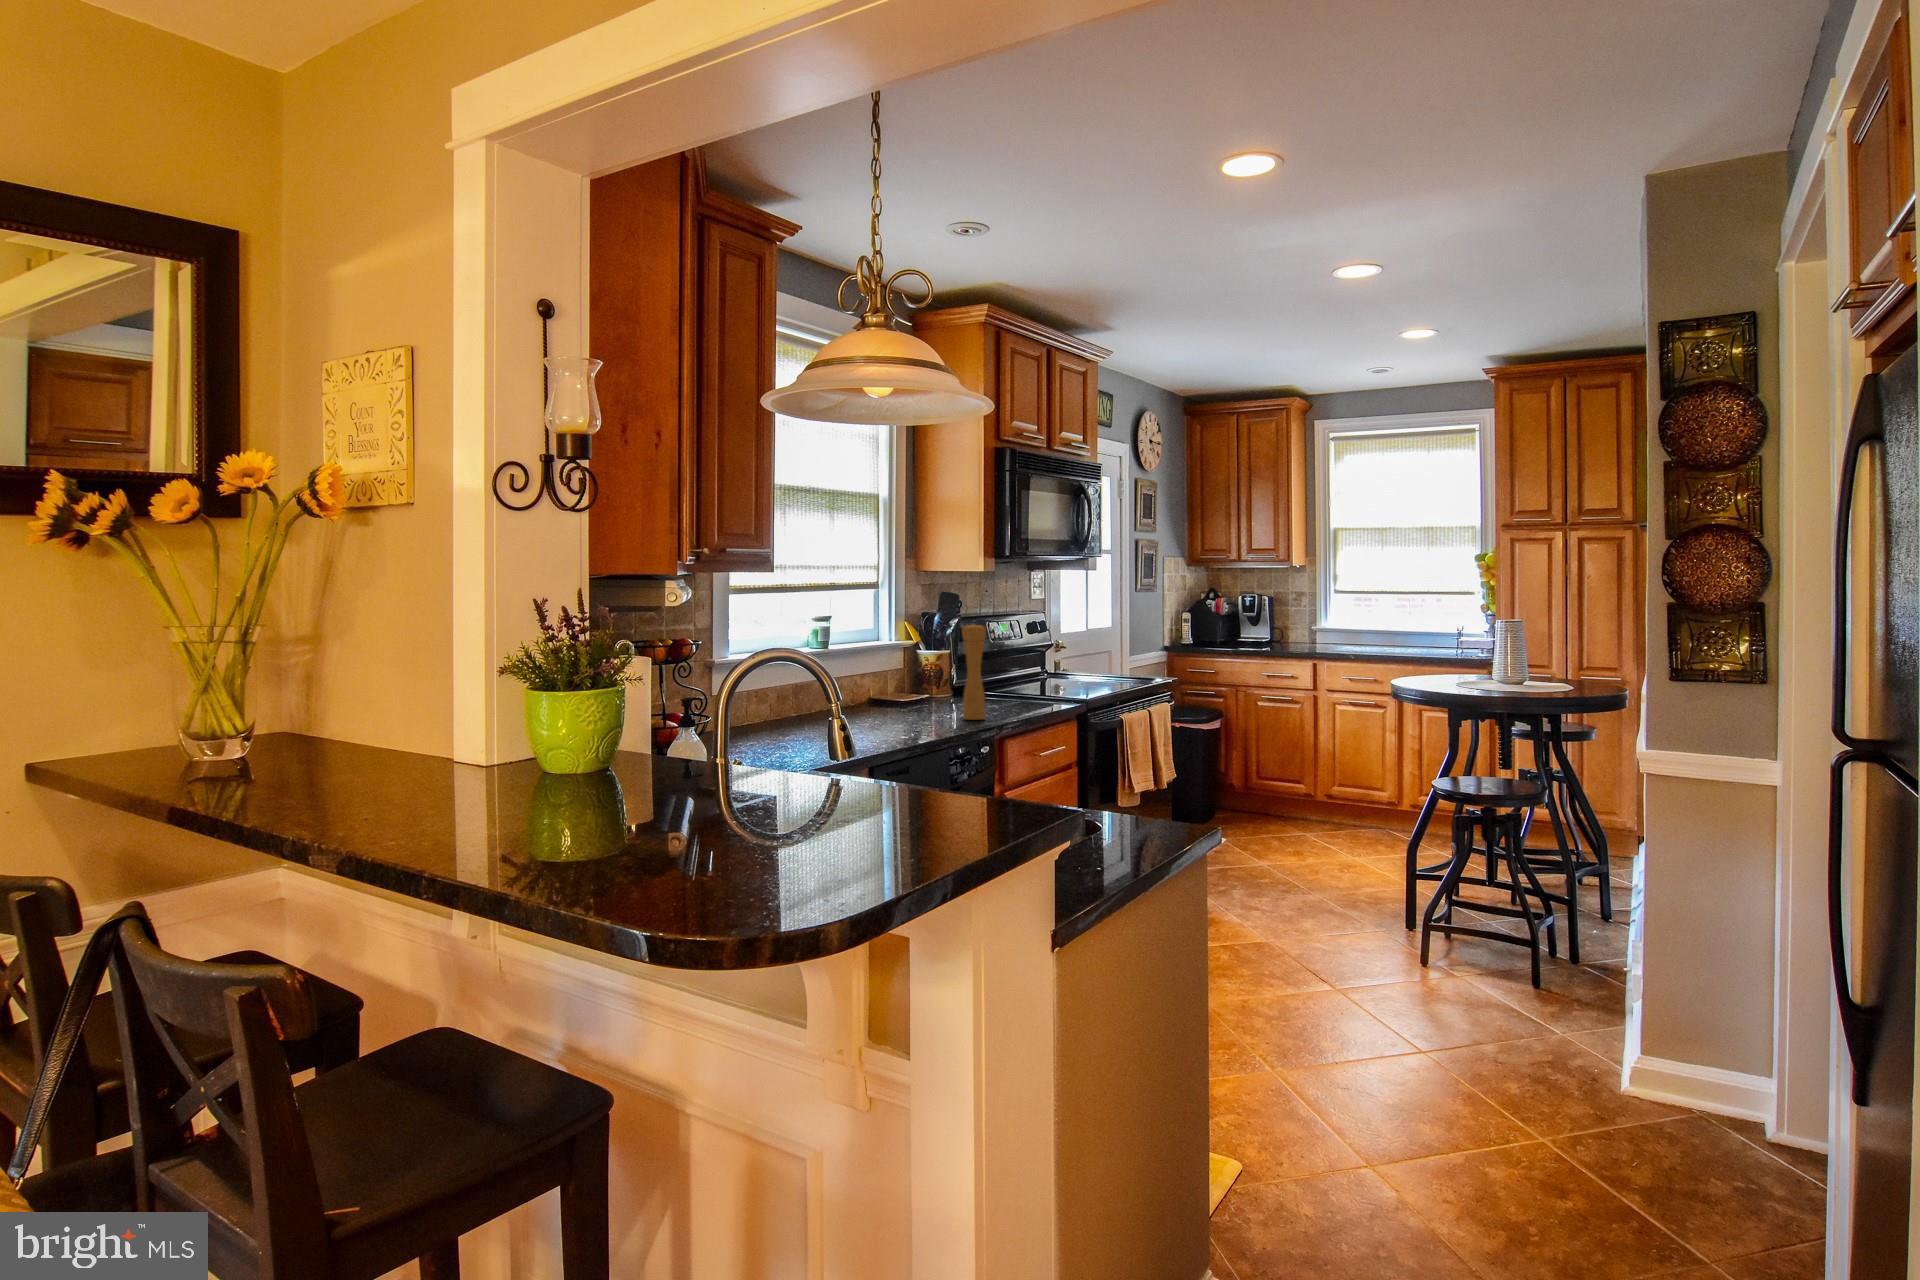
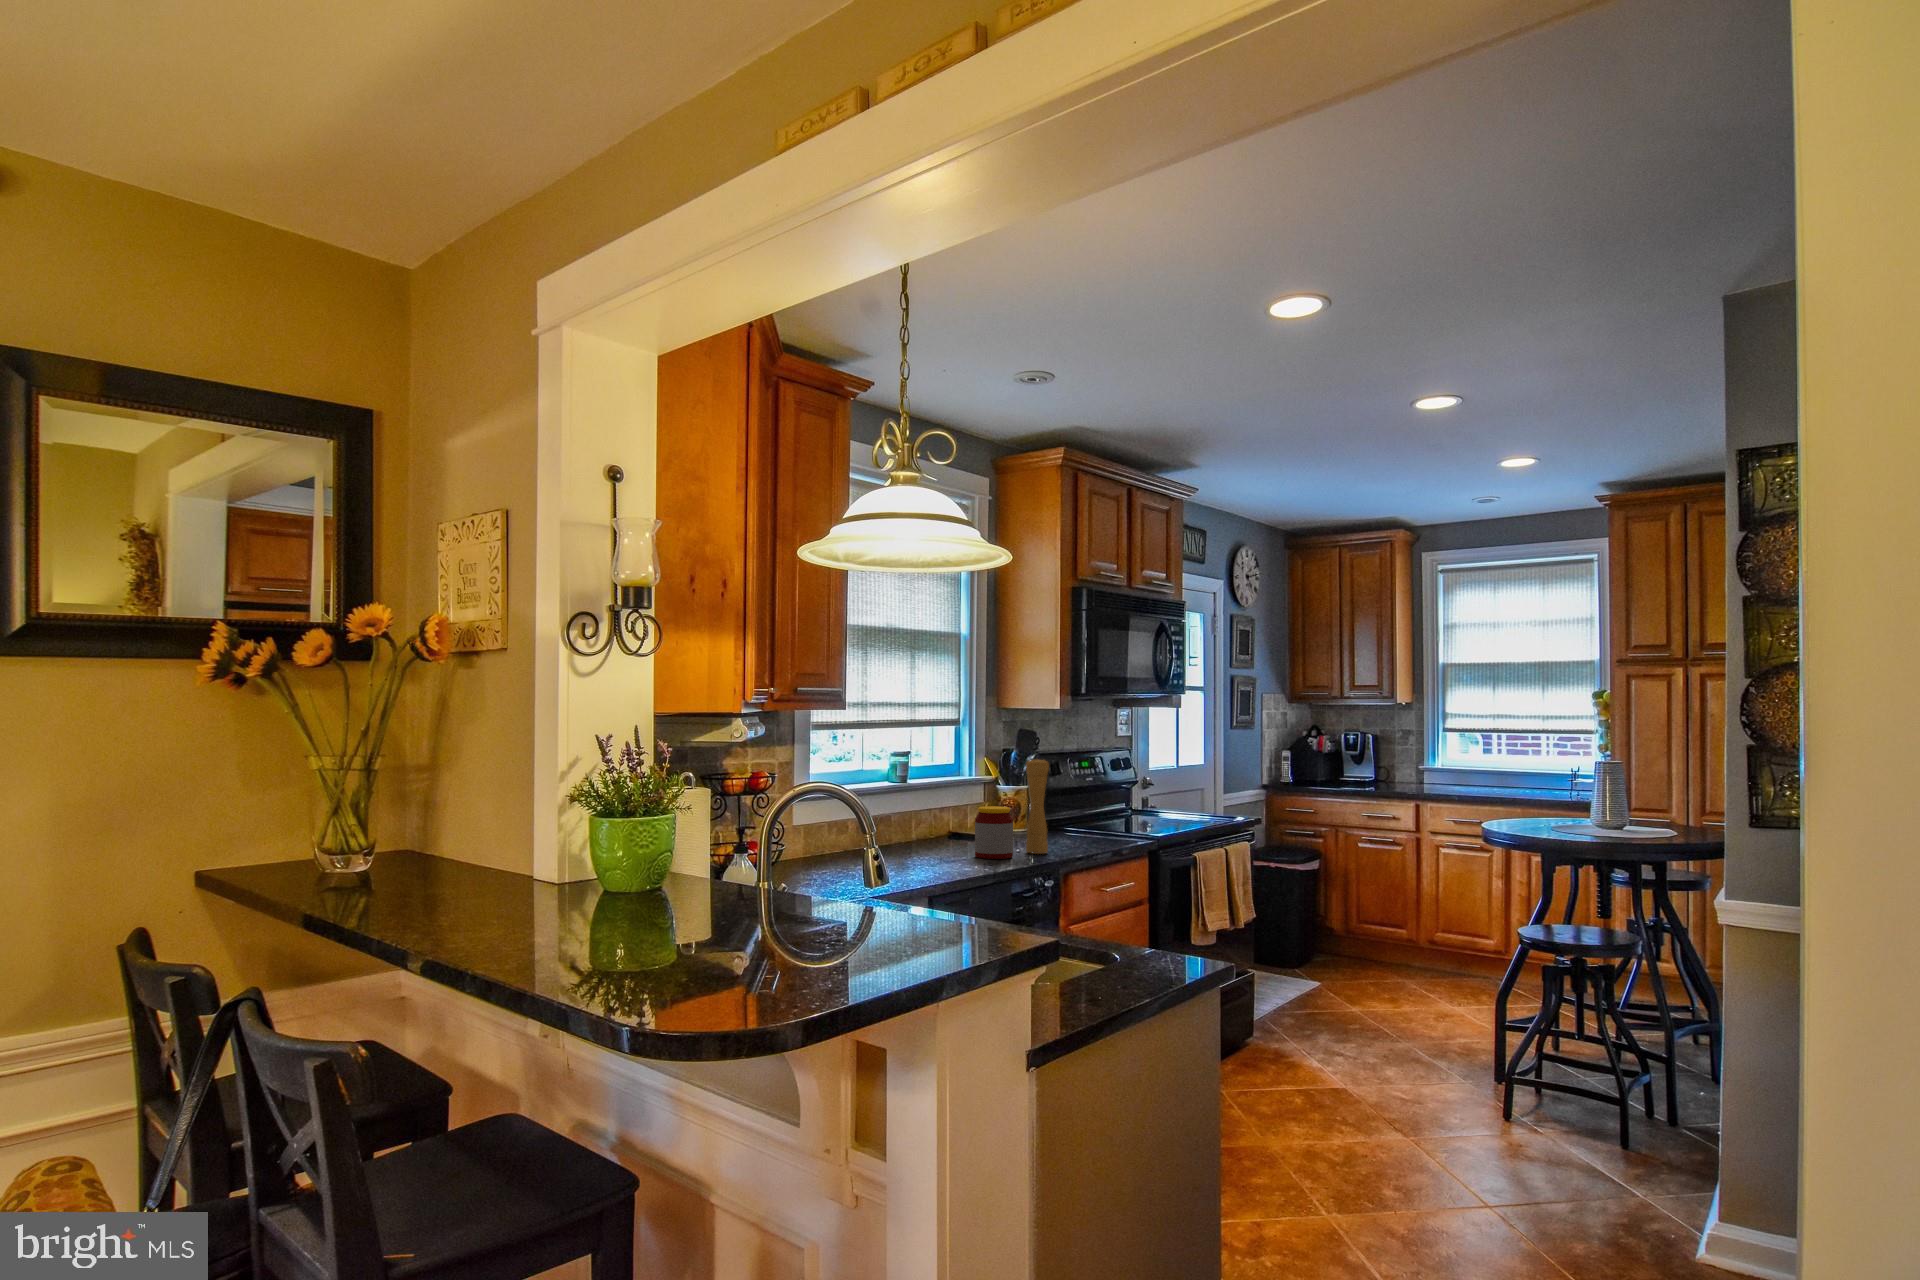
jar: none [913,673,952,726] -> present [975,806,1013,859]

